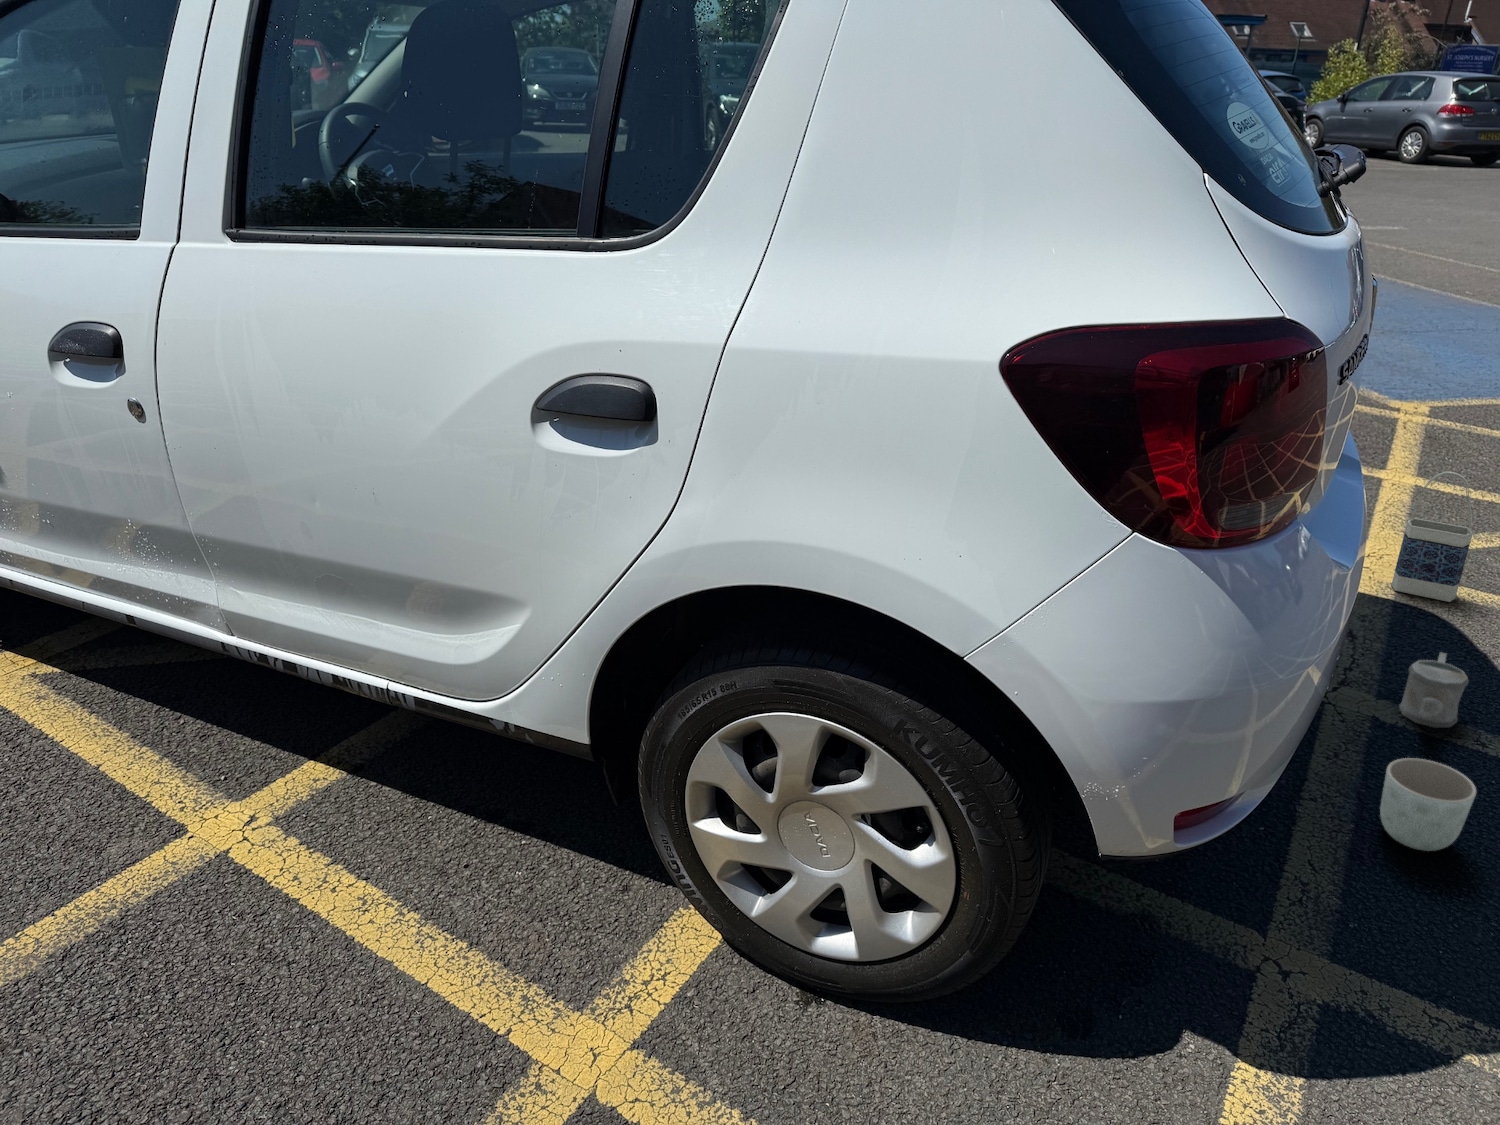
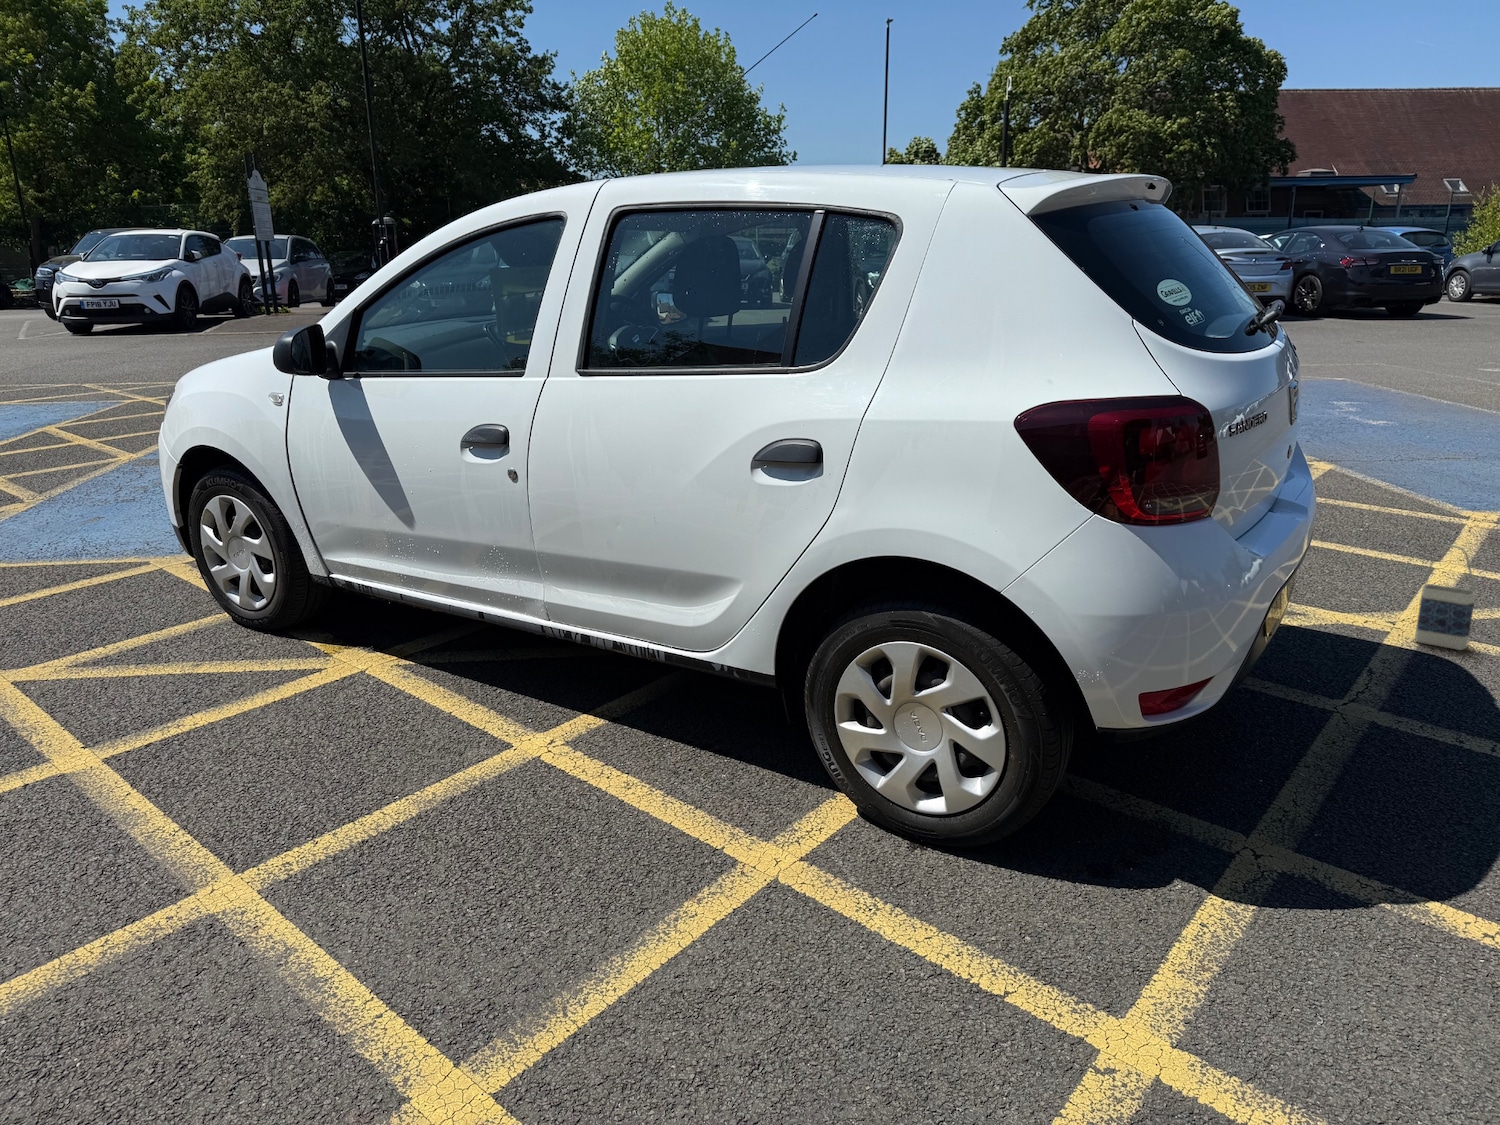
watering can: present [1399,652,1469,727] -> none [1391,672,1441,726]
planter: present [1380,758,1476,851] -> none [1347,727,1413,792]

